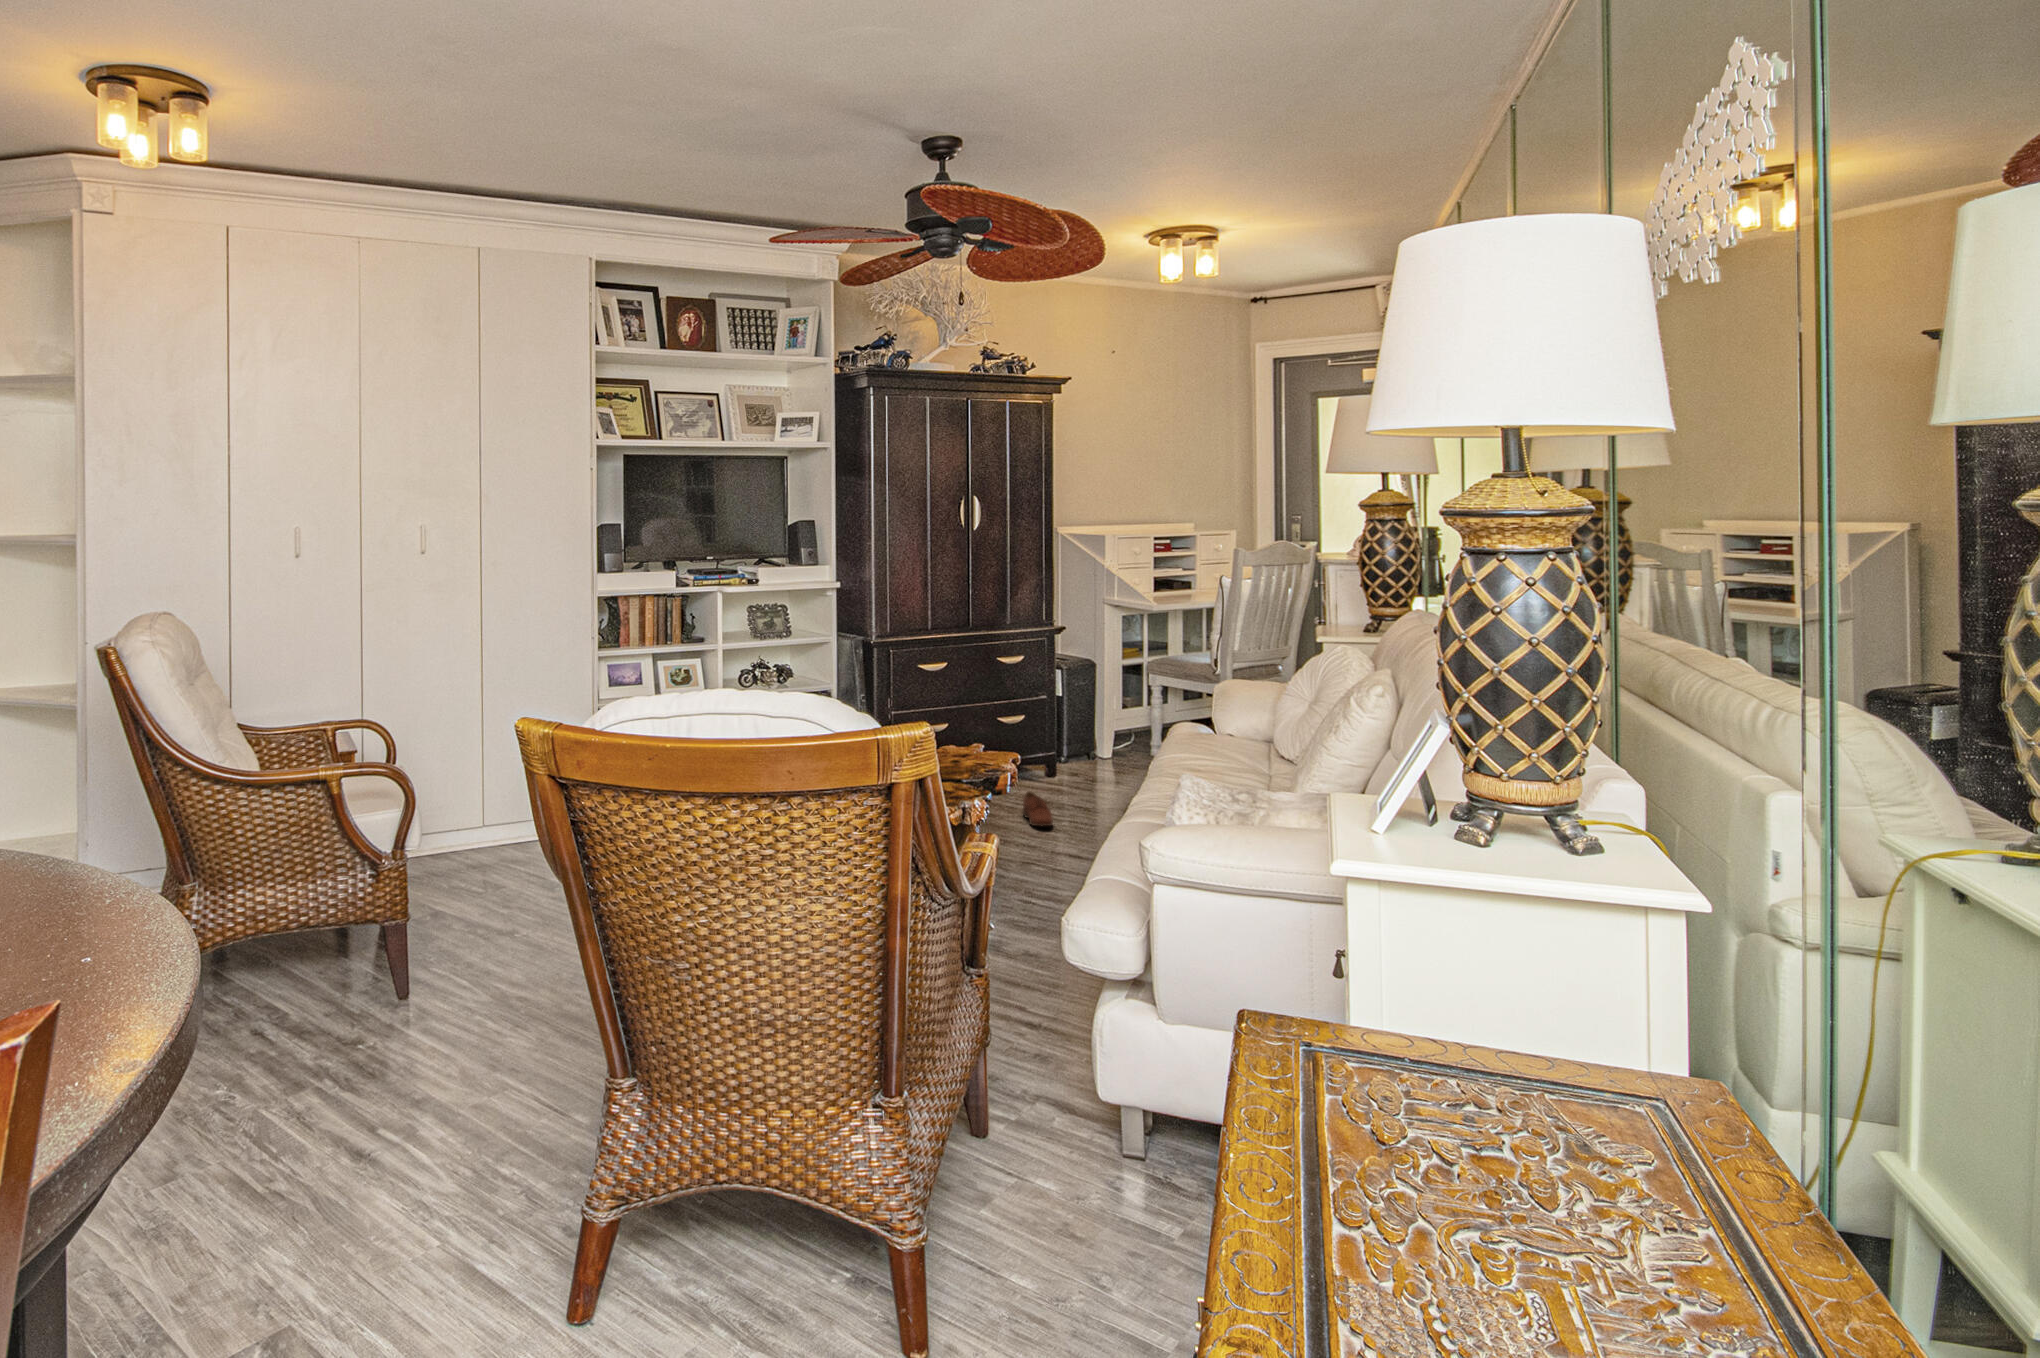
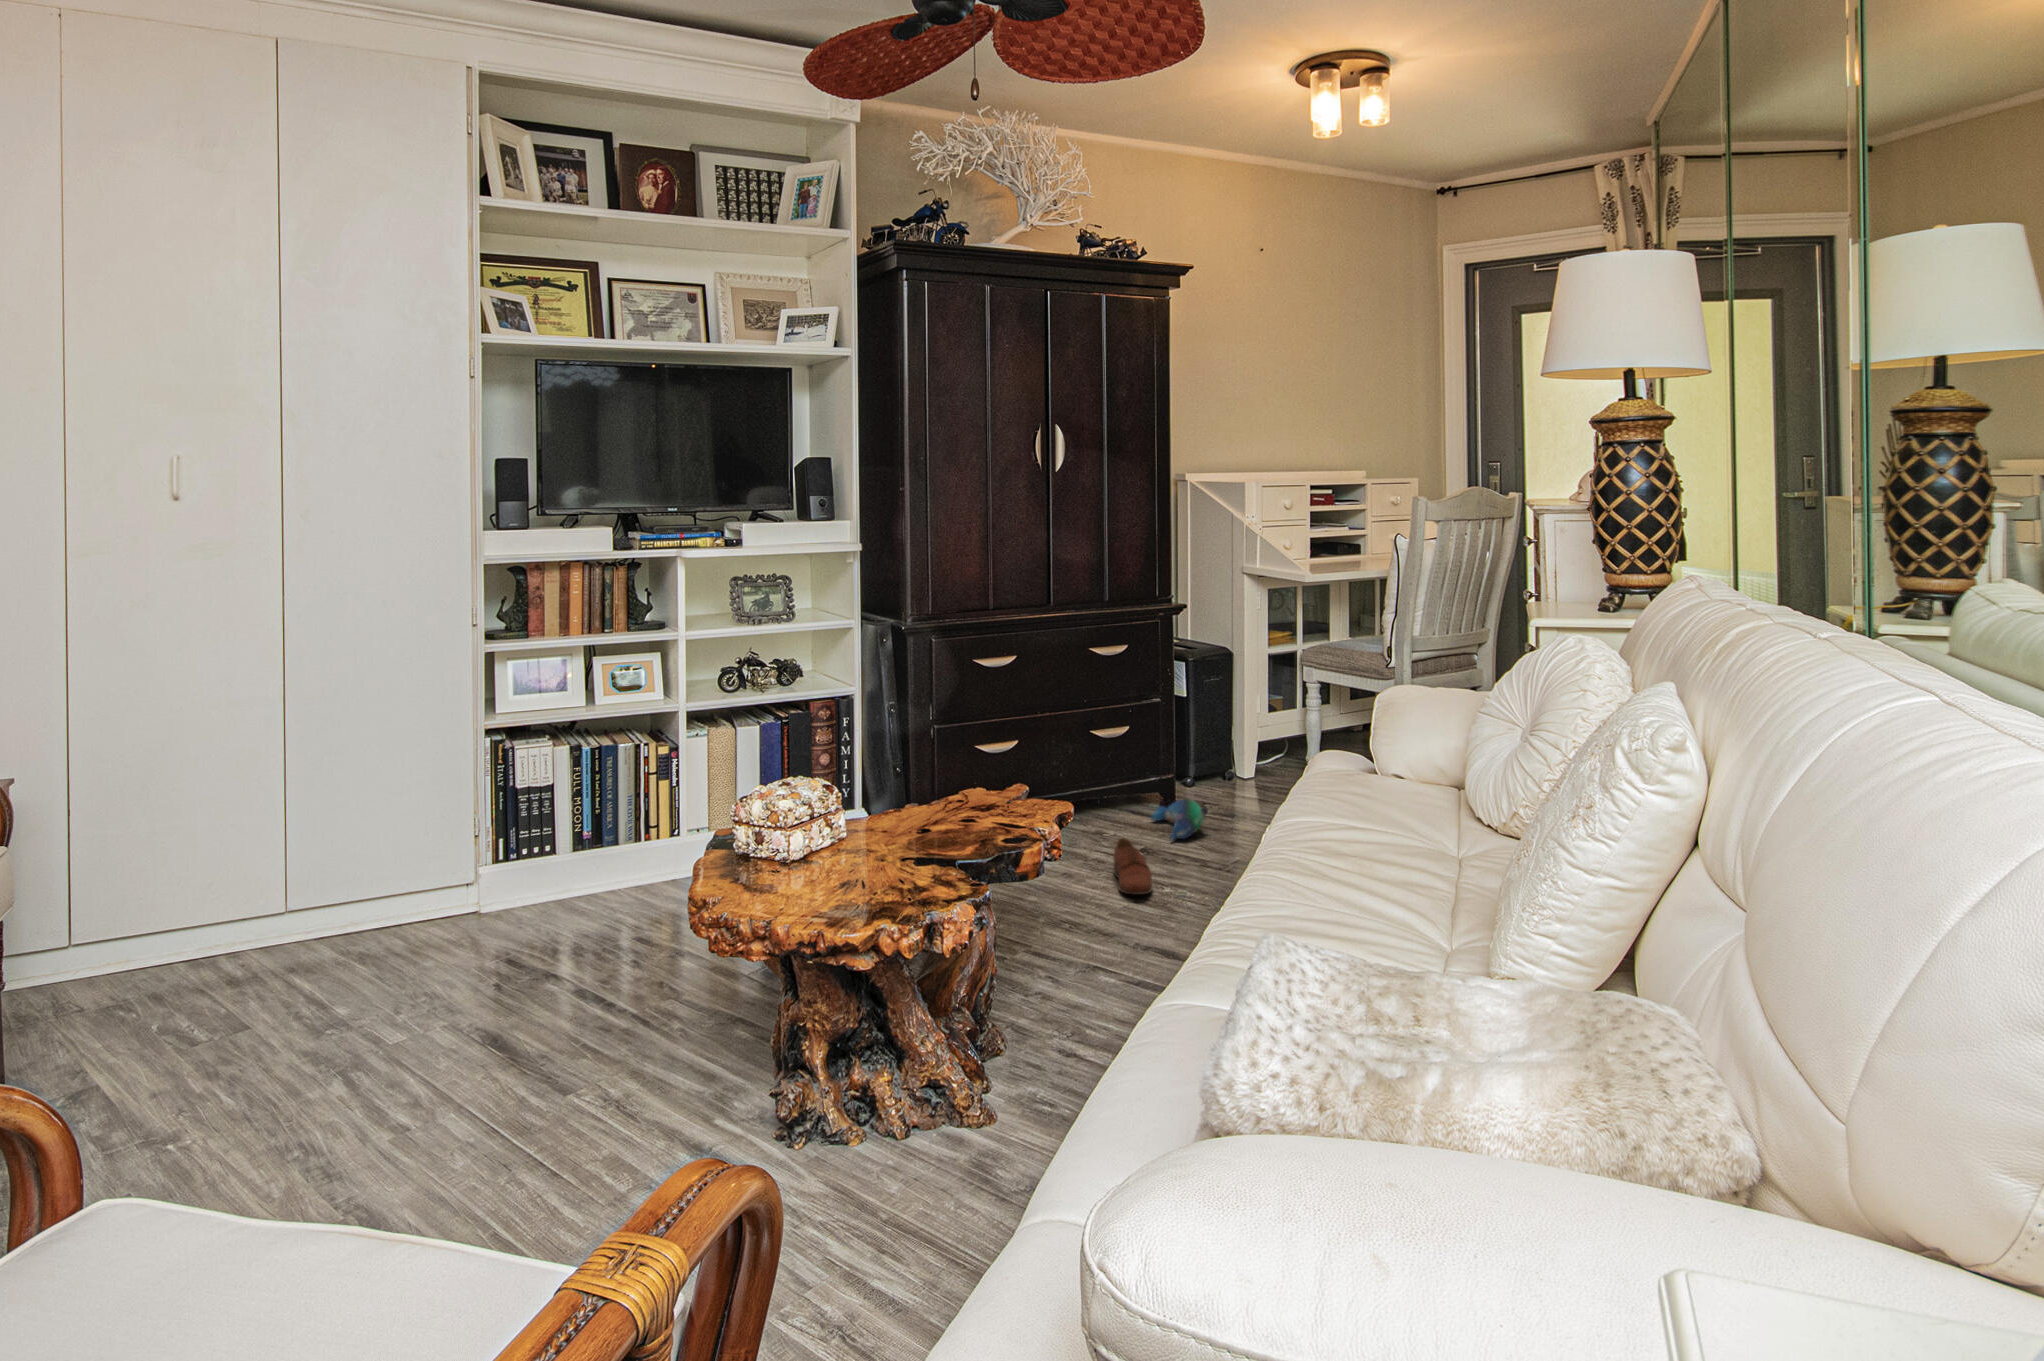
plush toy: none [1040,769,1084,797] -> present [1151,799,1208,840]

